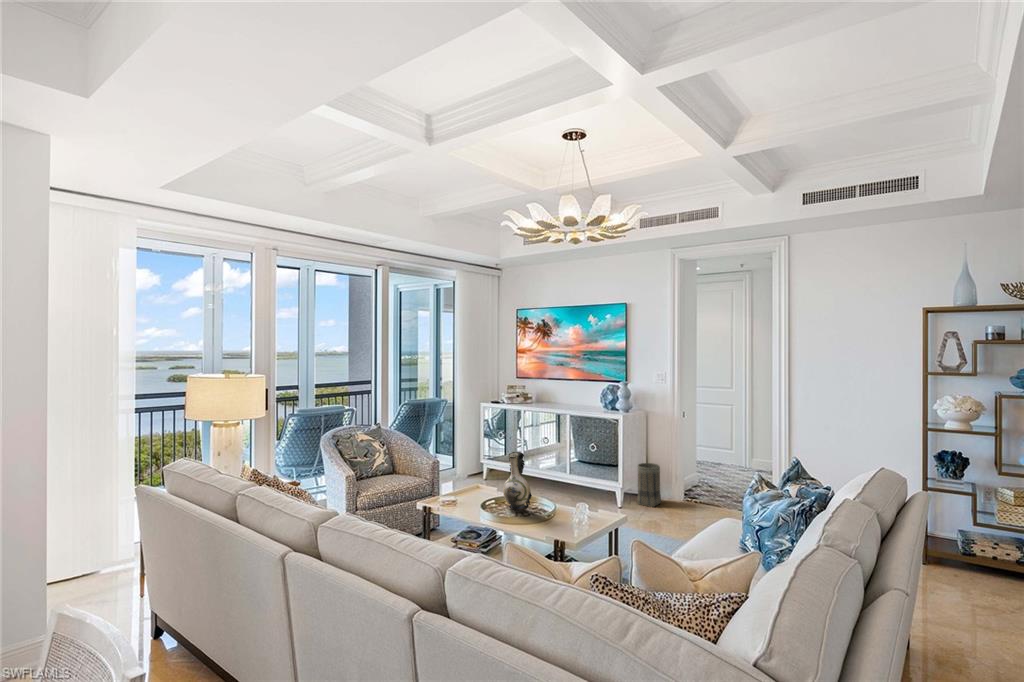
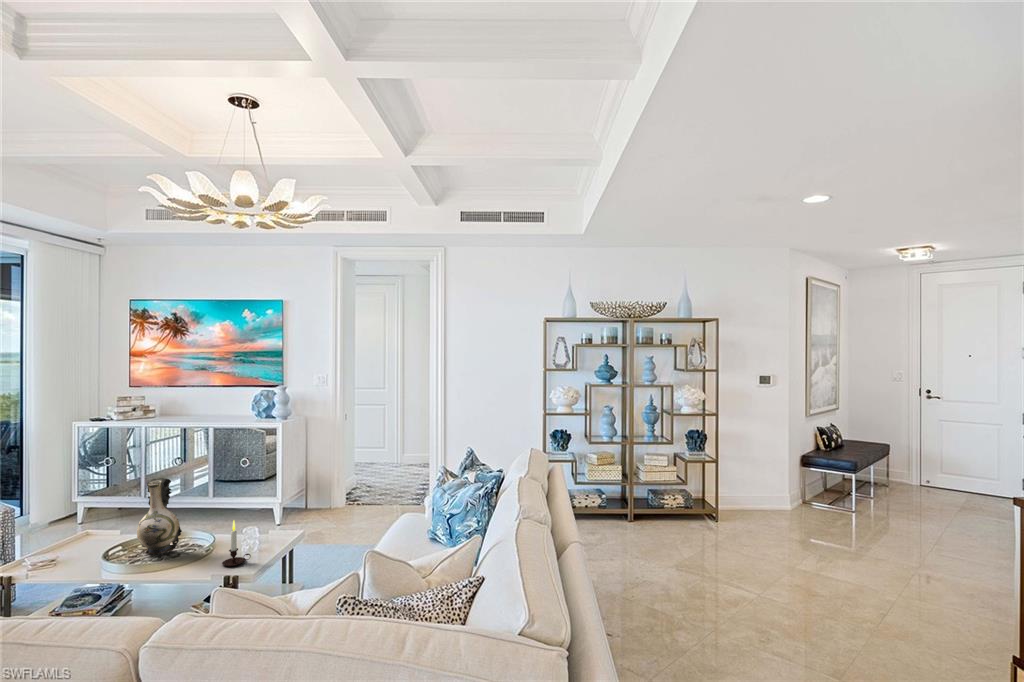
basket: present [637,463,661,507] -> none [299,473,325,519]
candle: none [557,494,577,532] -> present [222,521,251,566]

